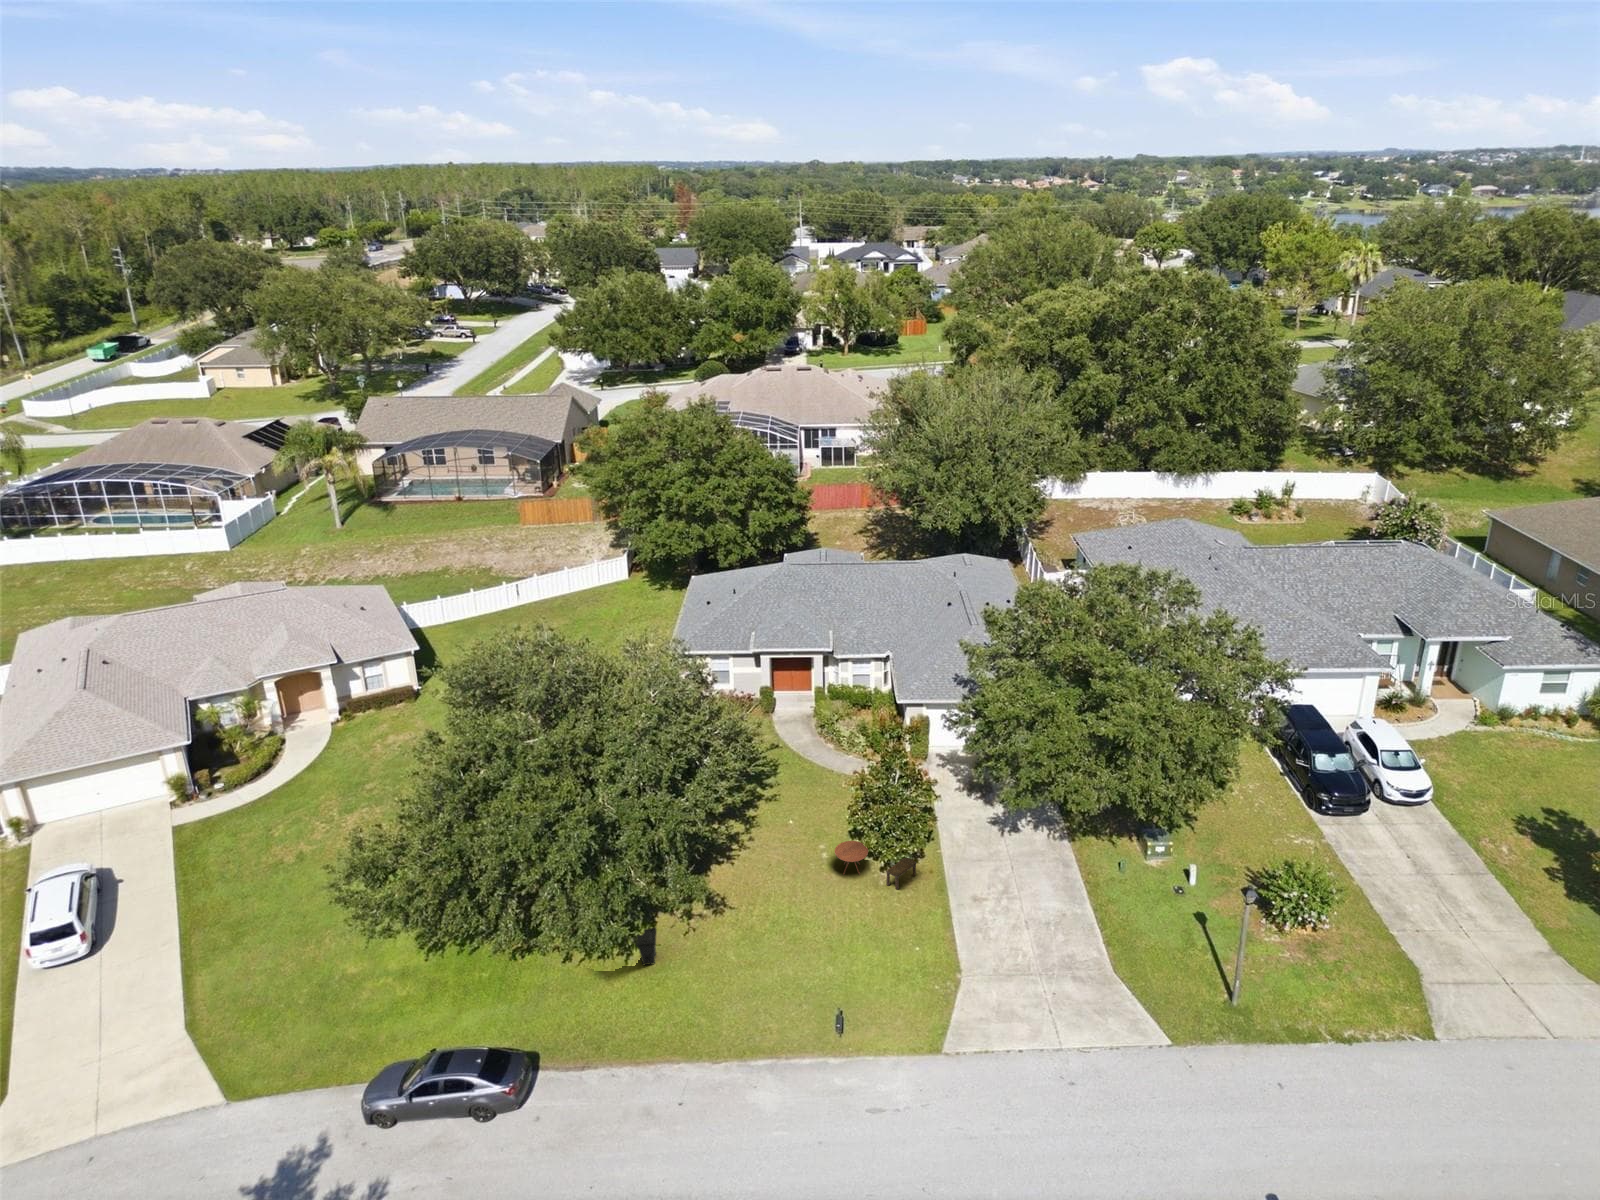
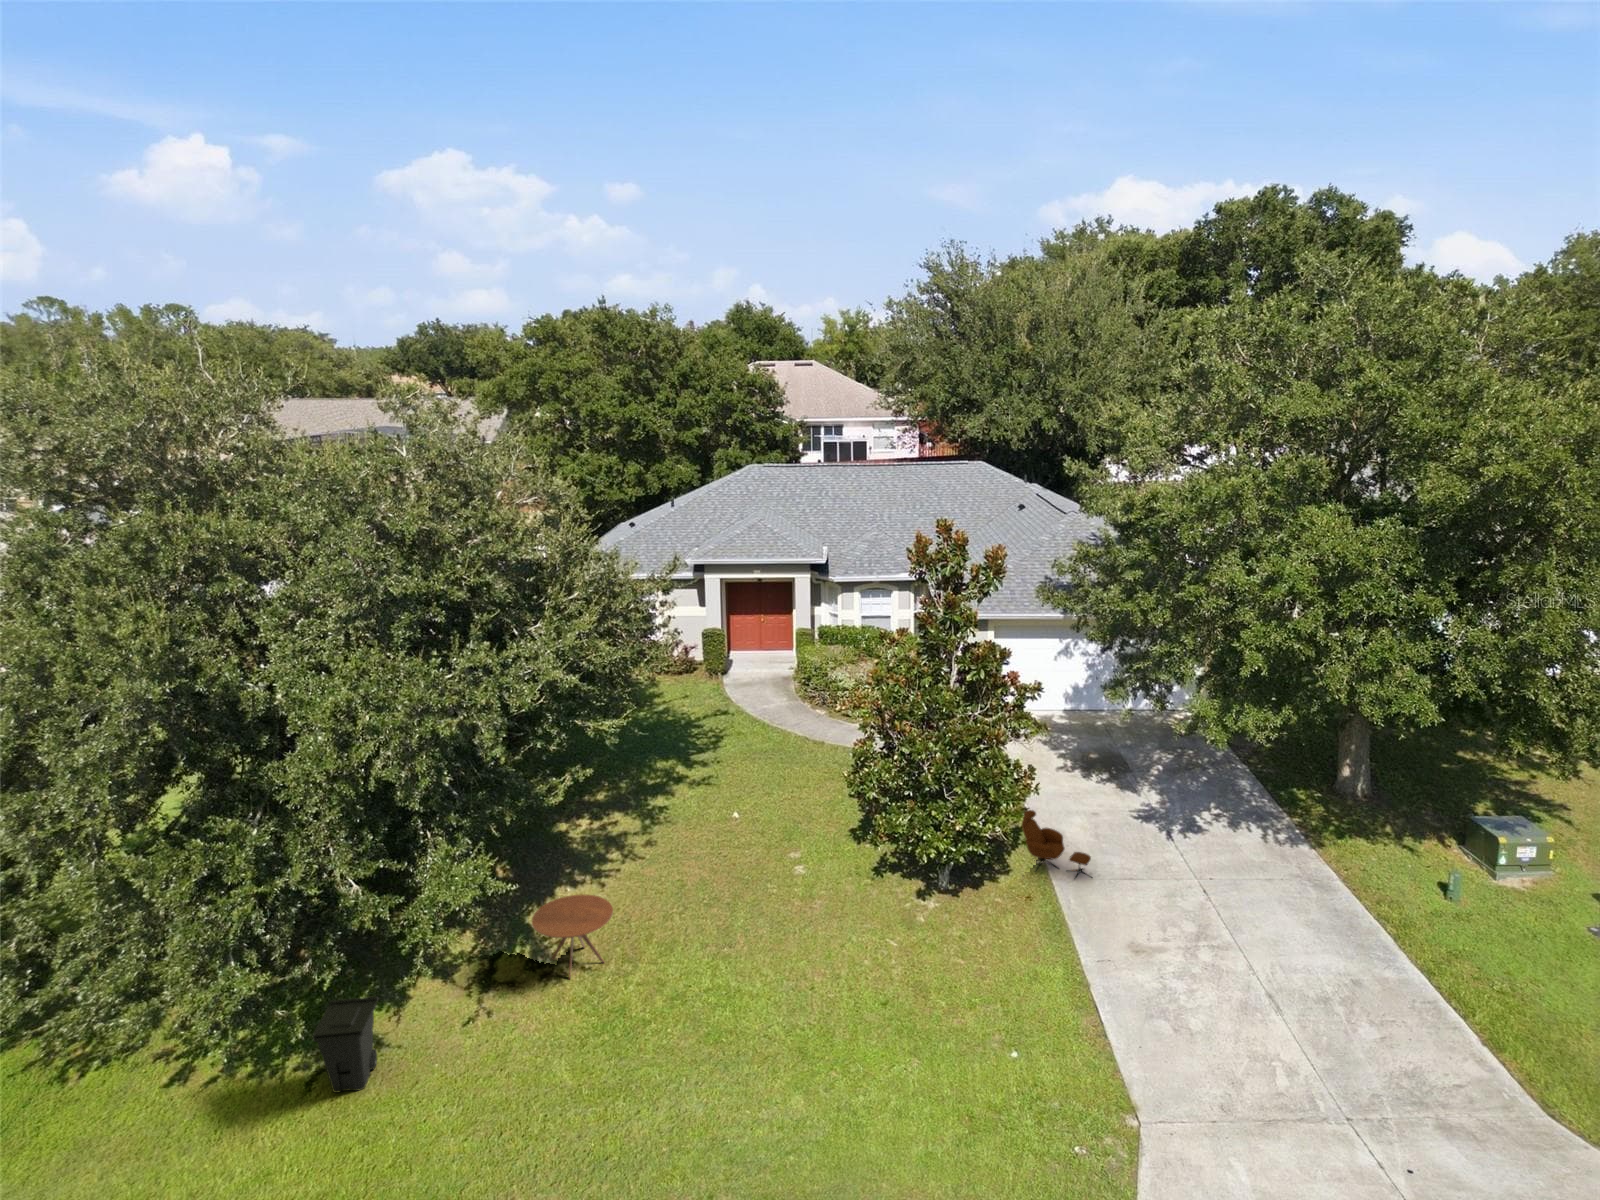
lounge chair: none [929,826,962,861] -> present [1022,810,1091,876]
round table: present [835,841,868,875] -> present [532,894,613,978]
bench: present [886,858,917,890] -> none [934,863,1000,932]

